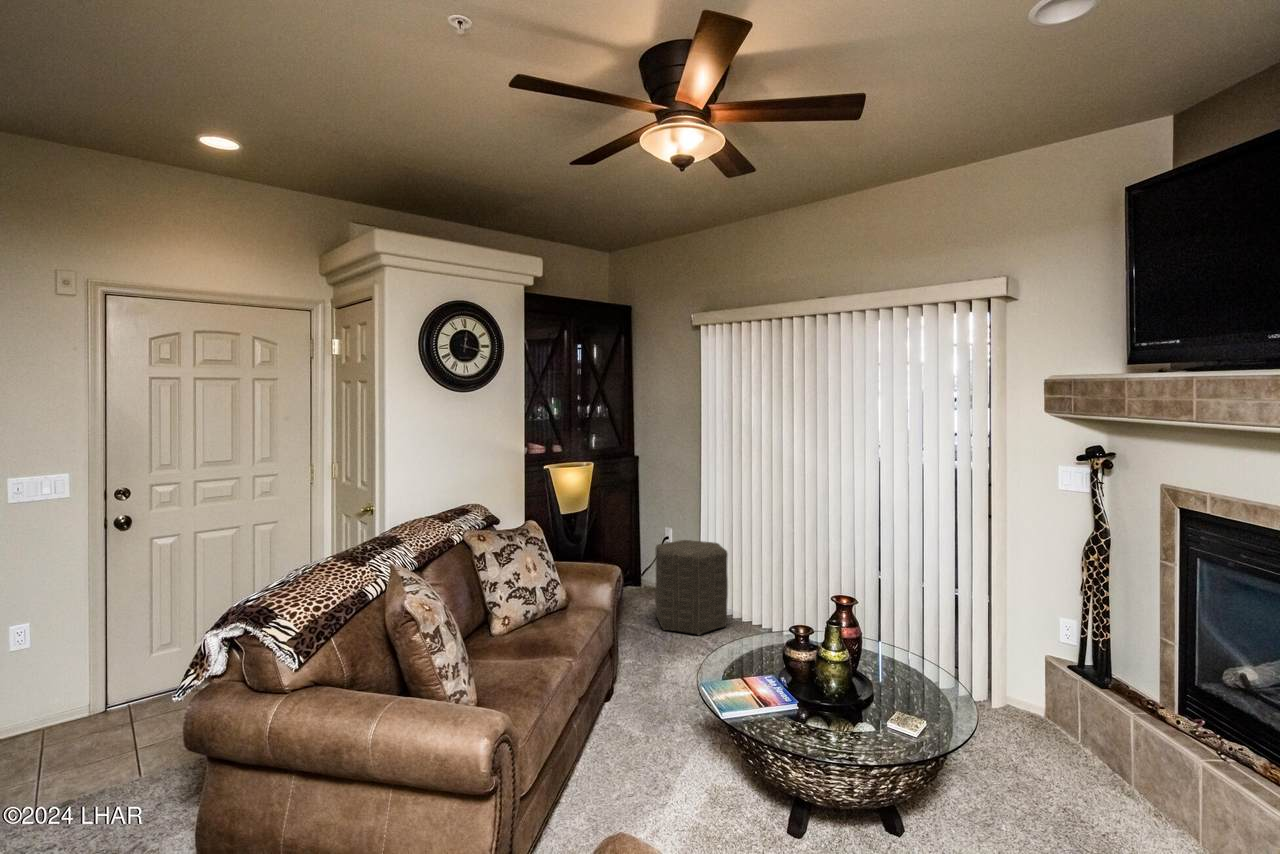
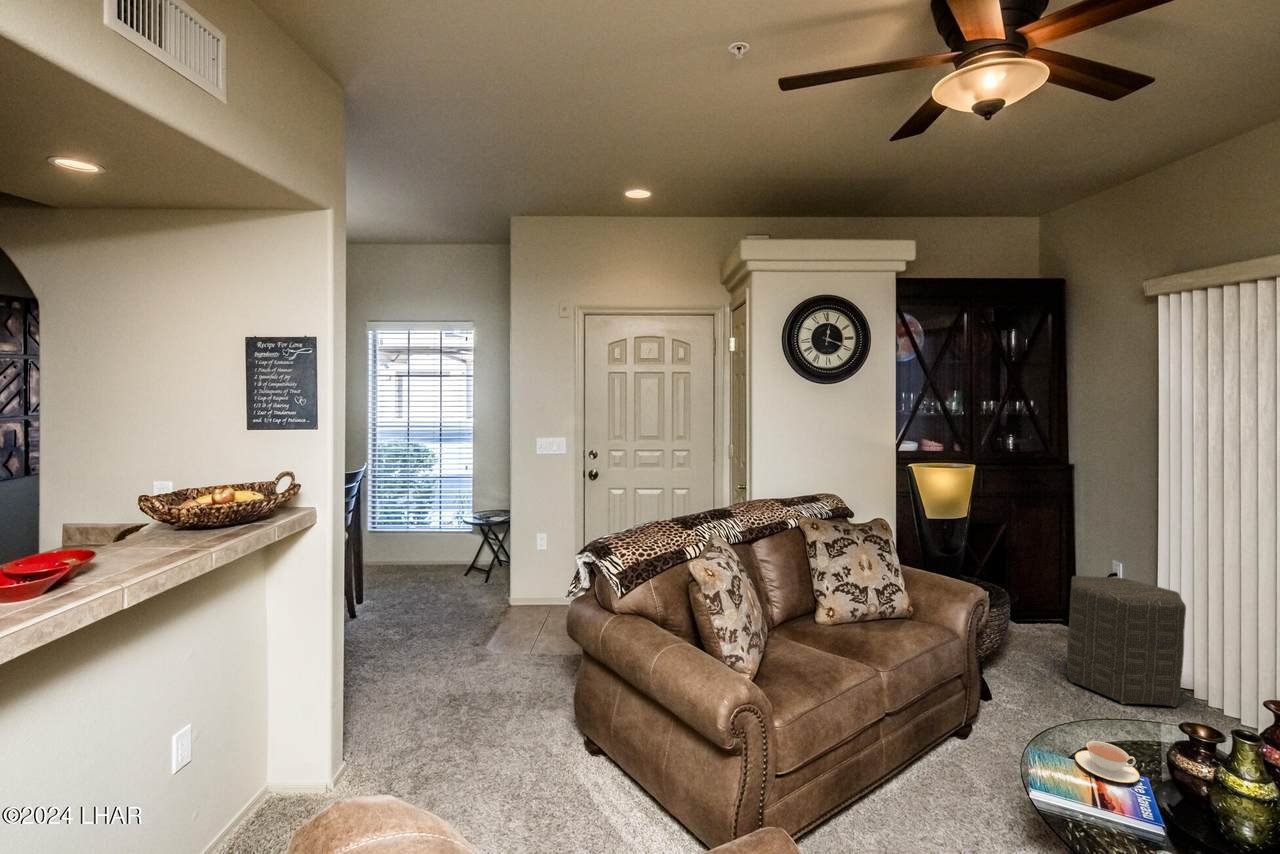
teacup: none [730,660,769,686] -> present [1075,741,1140,783]

